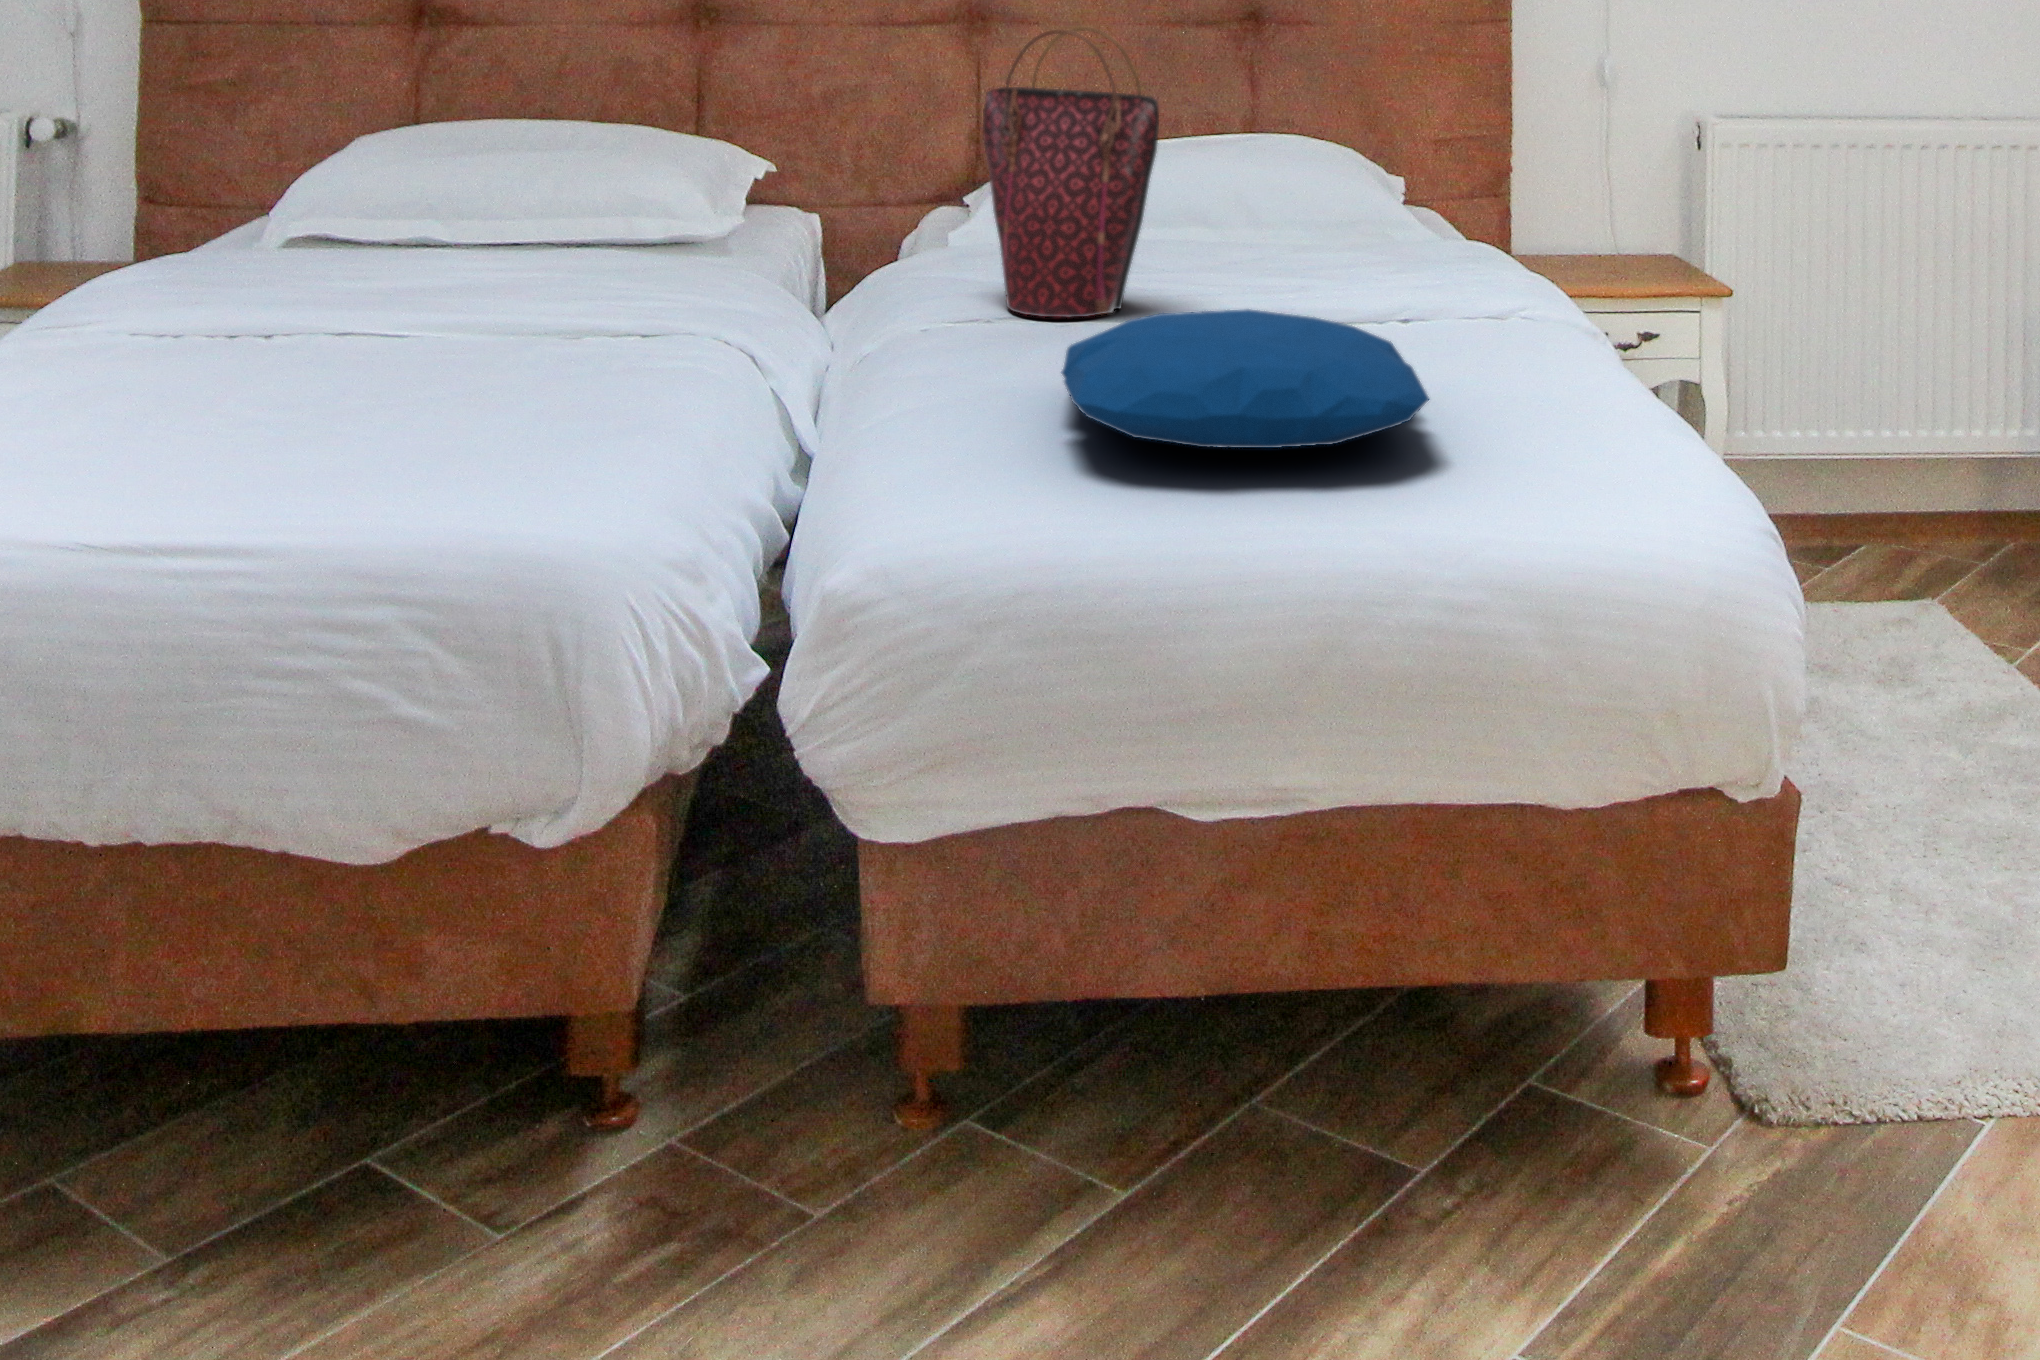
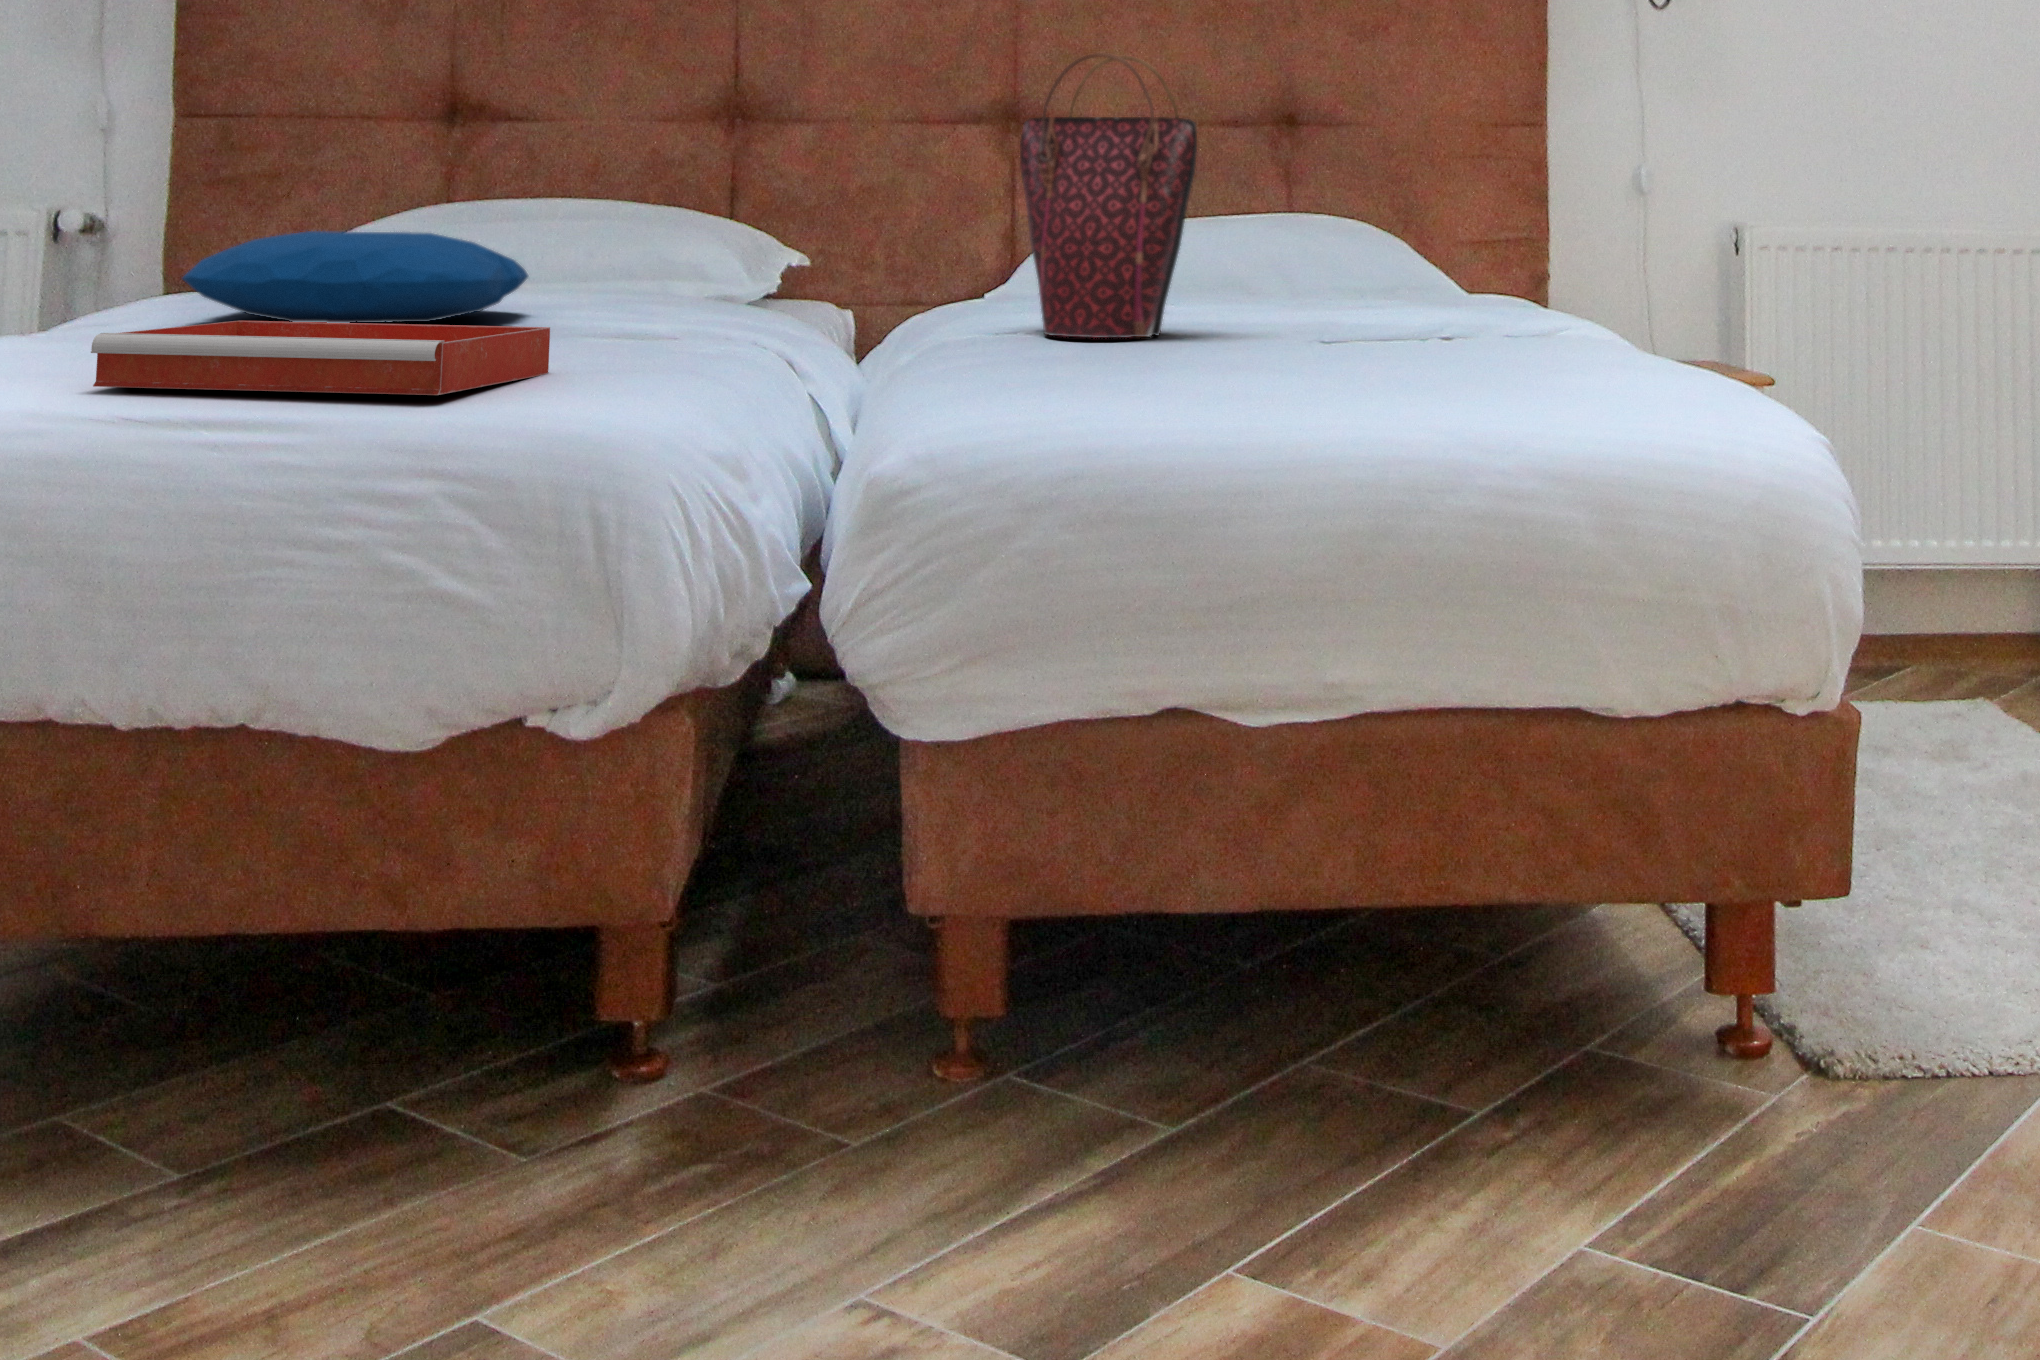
pillow: present [1062,309,1429,448] -> present [182,231,528,323]
tray: none [61,342,516,465] -> present [91,321,550,395]

